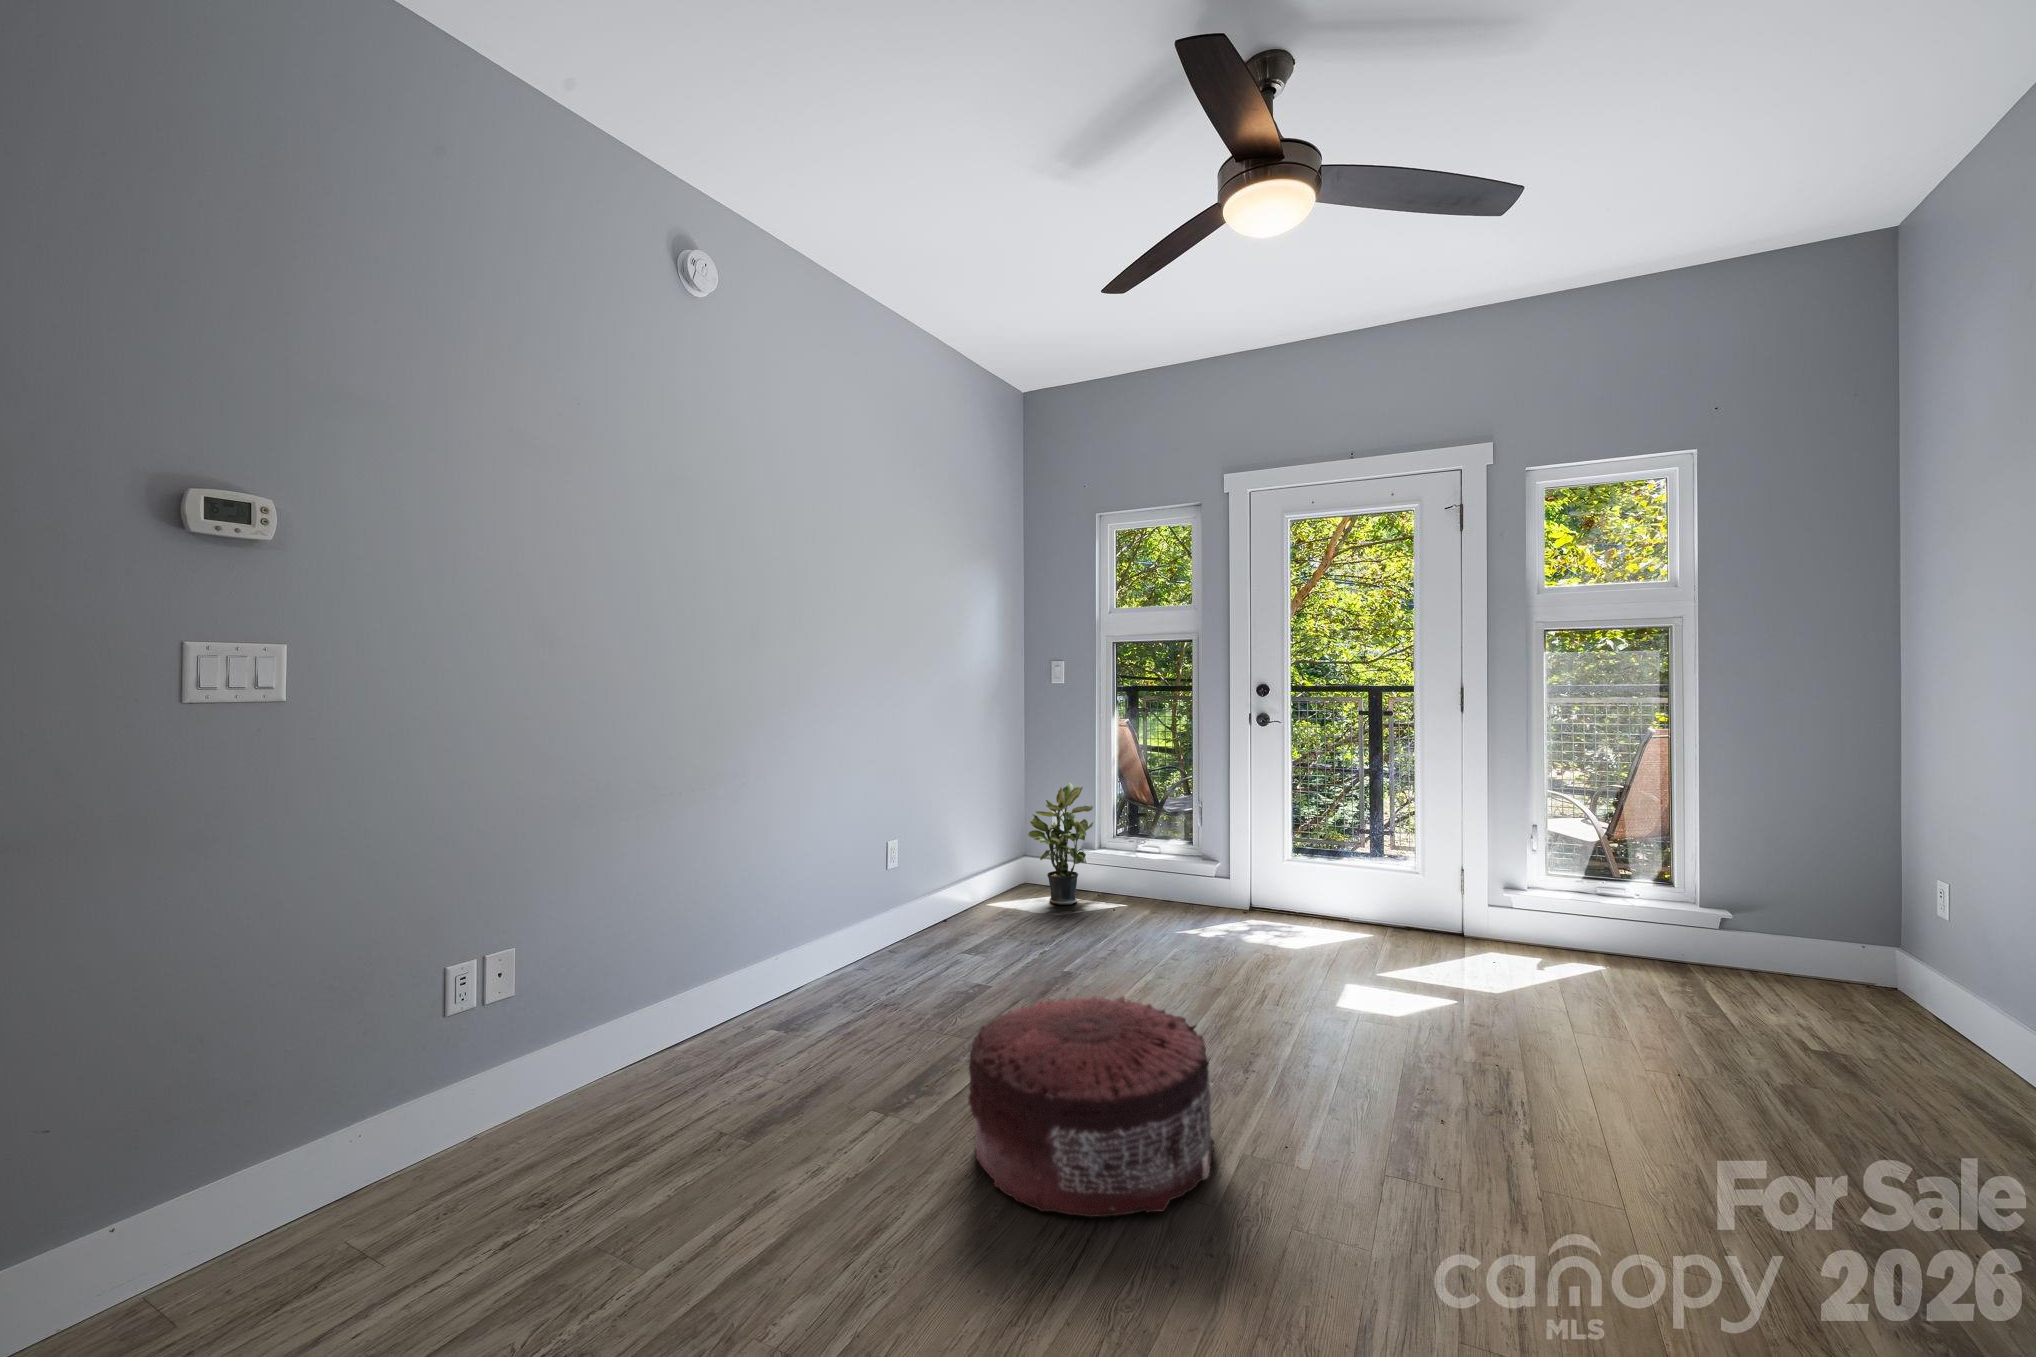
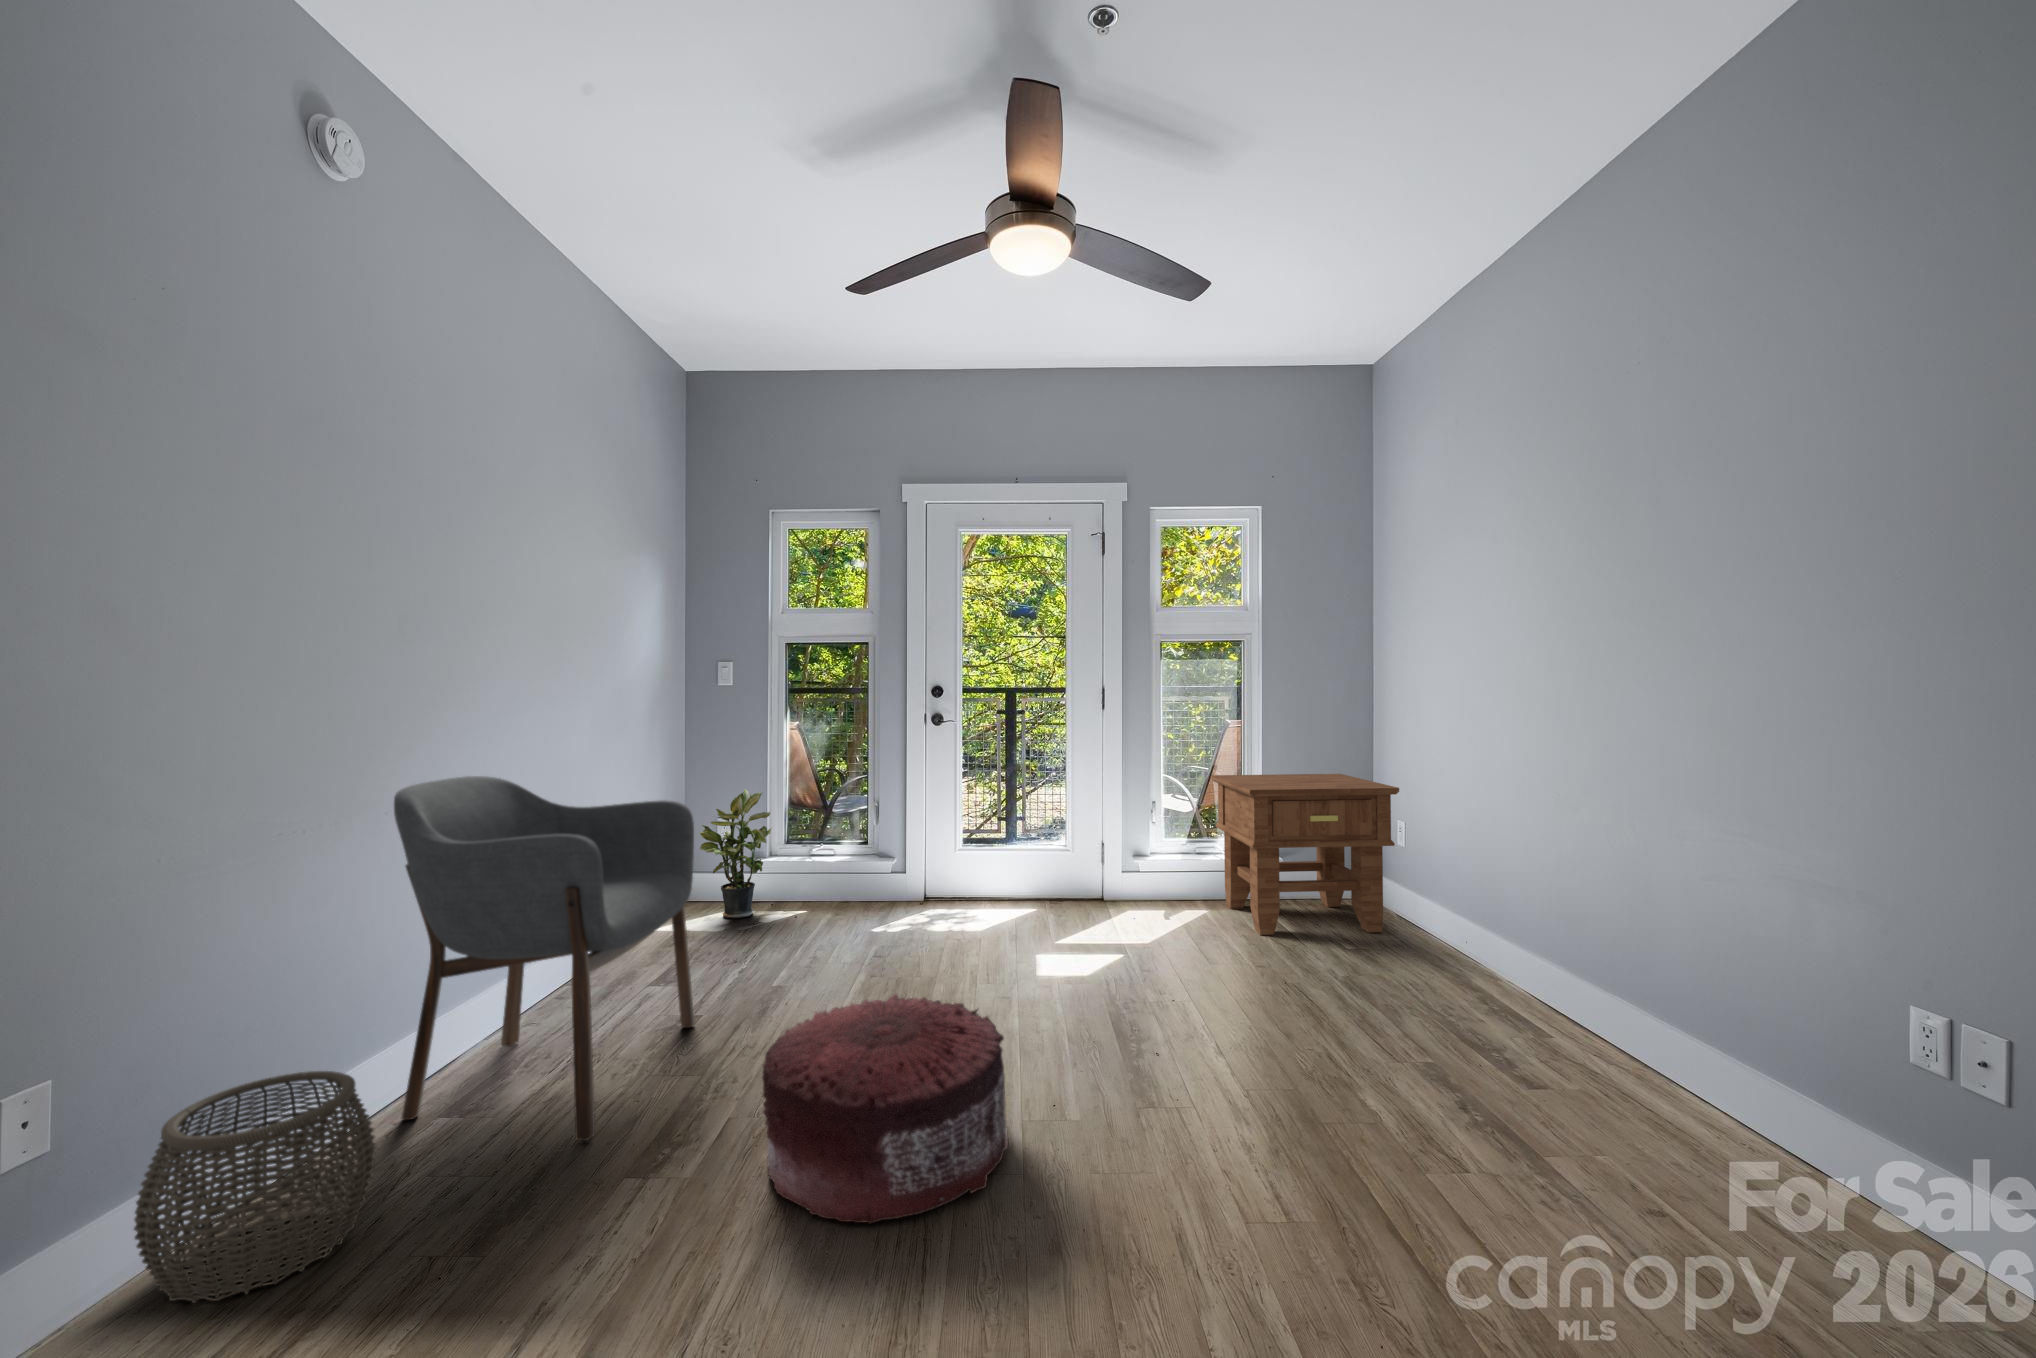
armchair: none [745,759,982,1074] -> present [394,776,695,1141]
side table: none [1615,796,1926,1038] -> present [1211,774,1399,935]
woven basket: none [563,973,707,1126] -> present [134,1071,376,1303]

